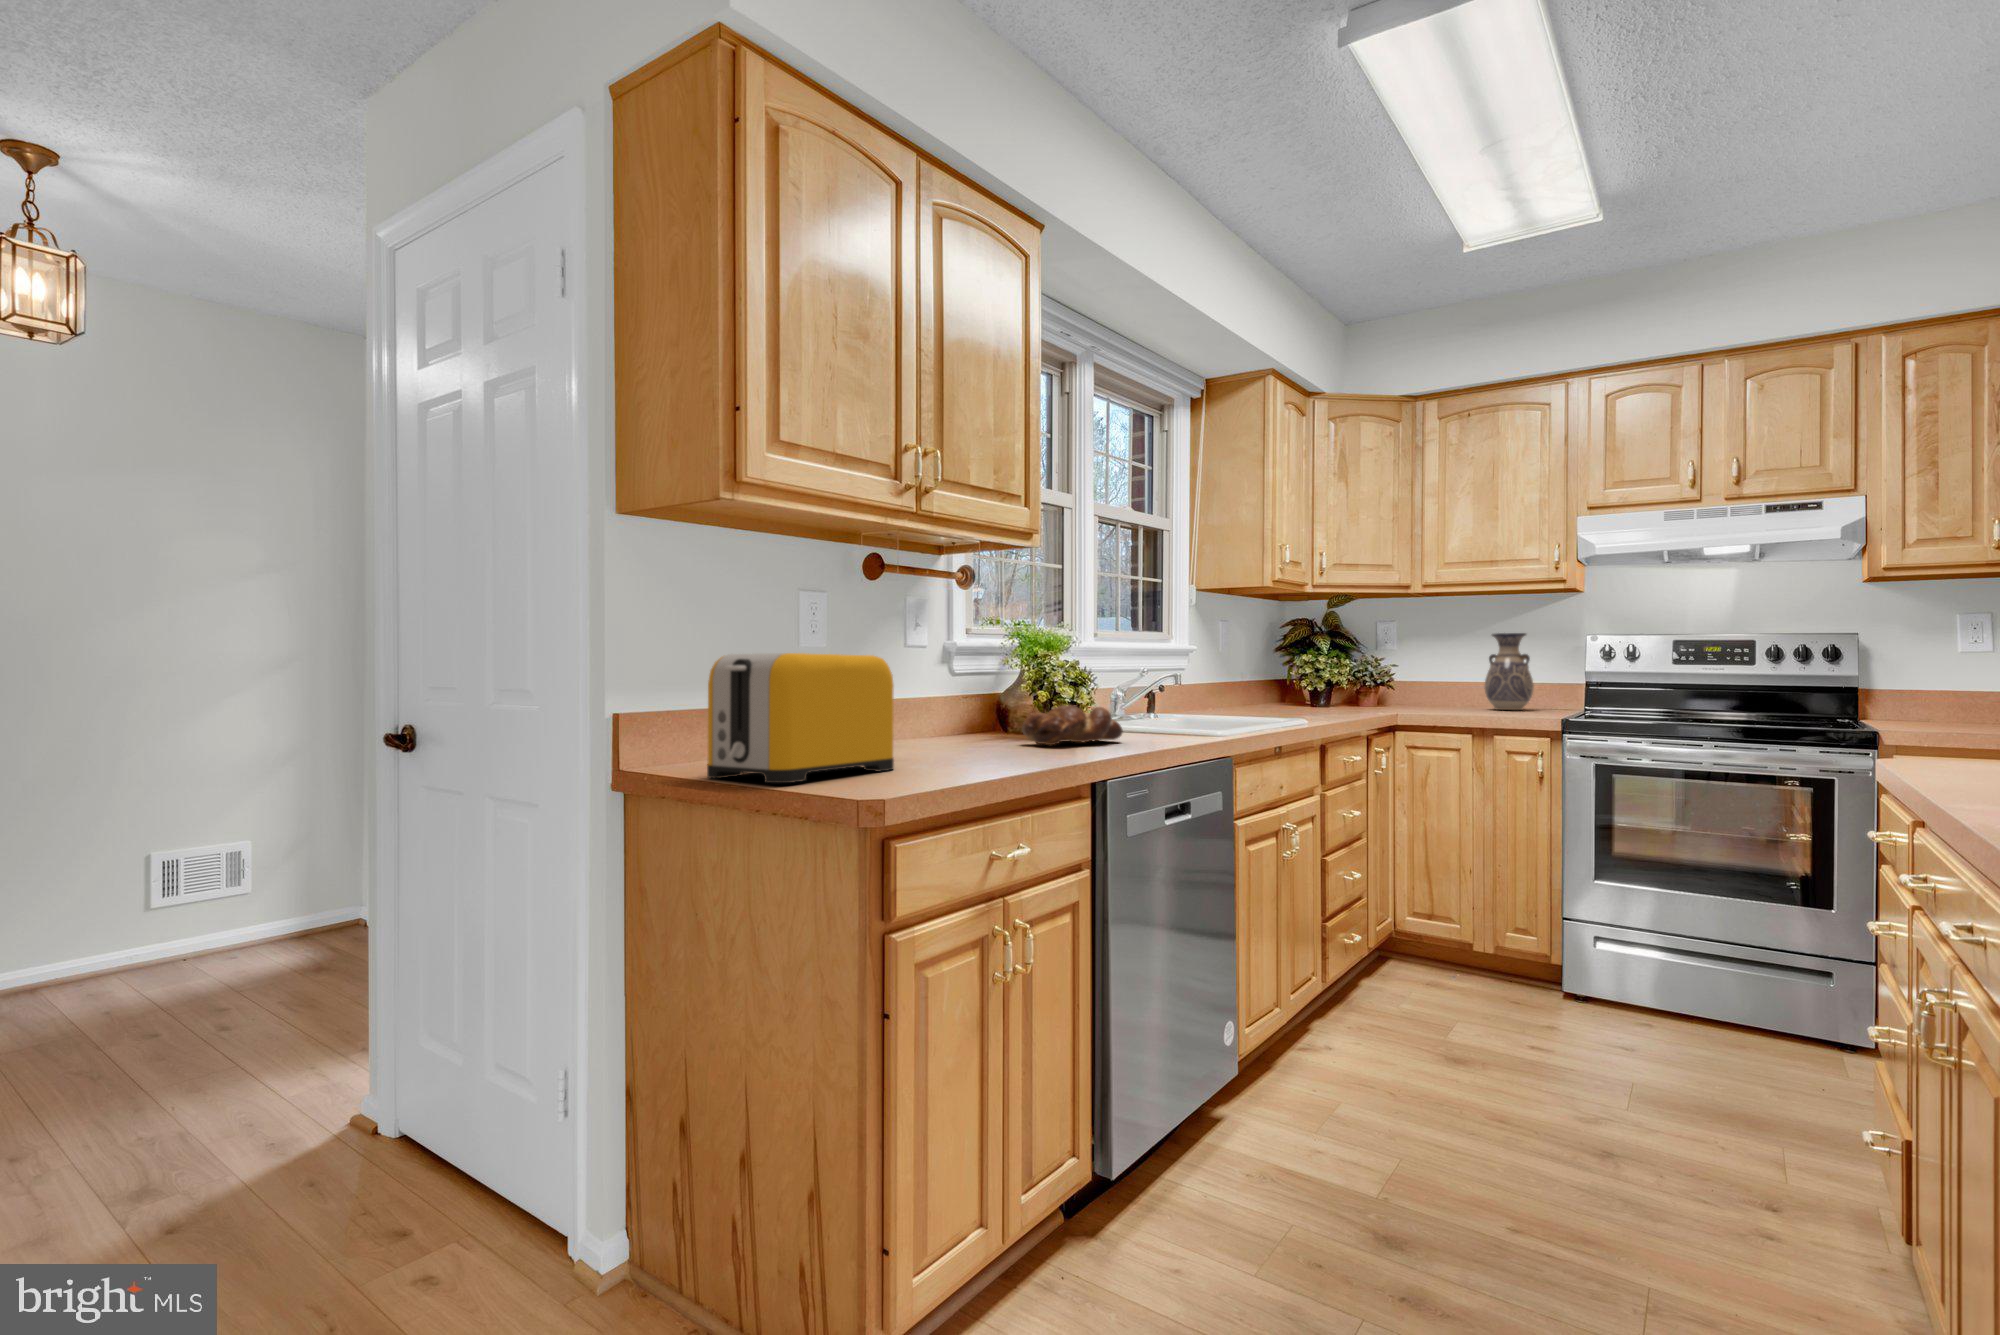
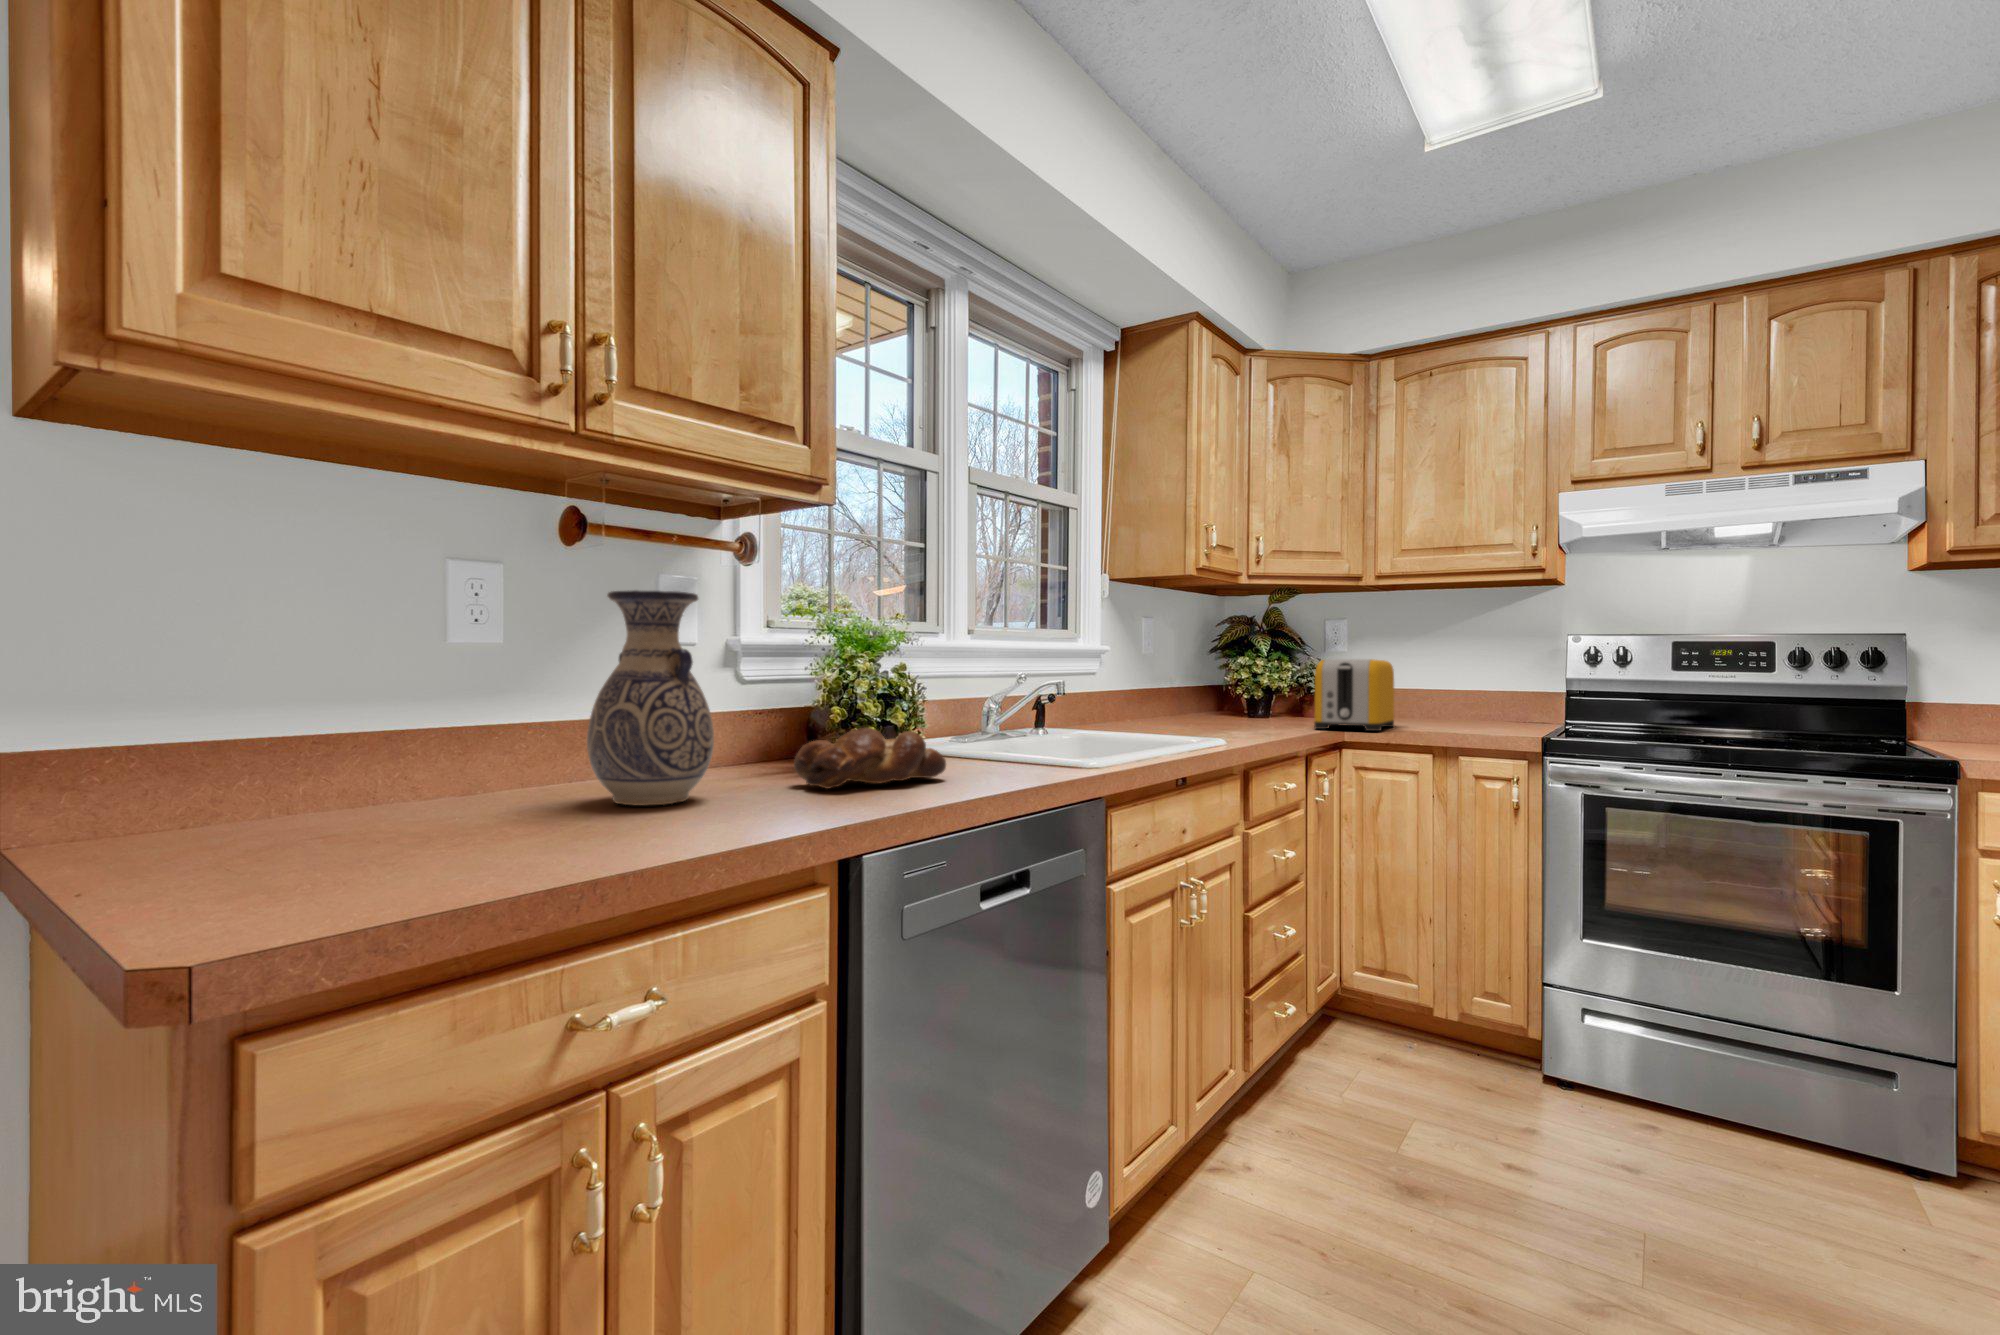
vase: present [1484,633,1534,710] -> present [587,590,714,805]
toaster: present [707,653,894,783] -> present [1314,659,1394,731]

